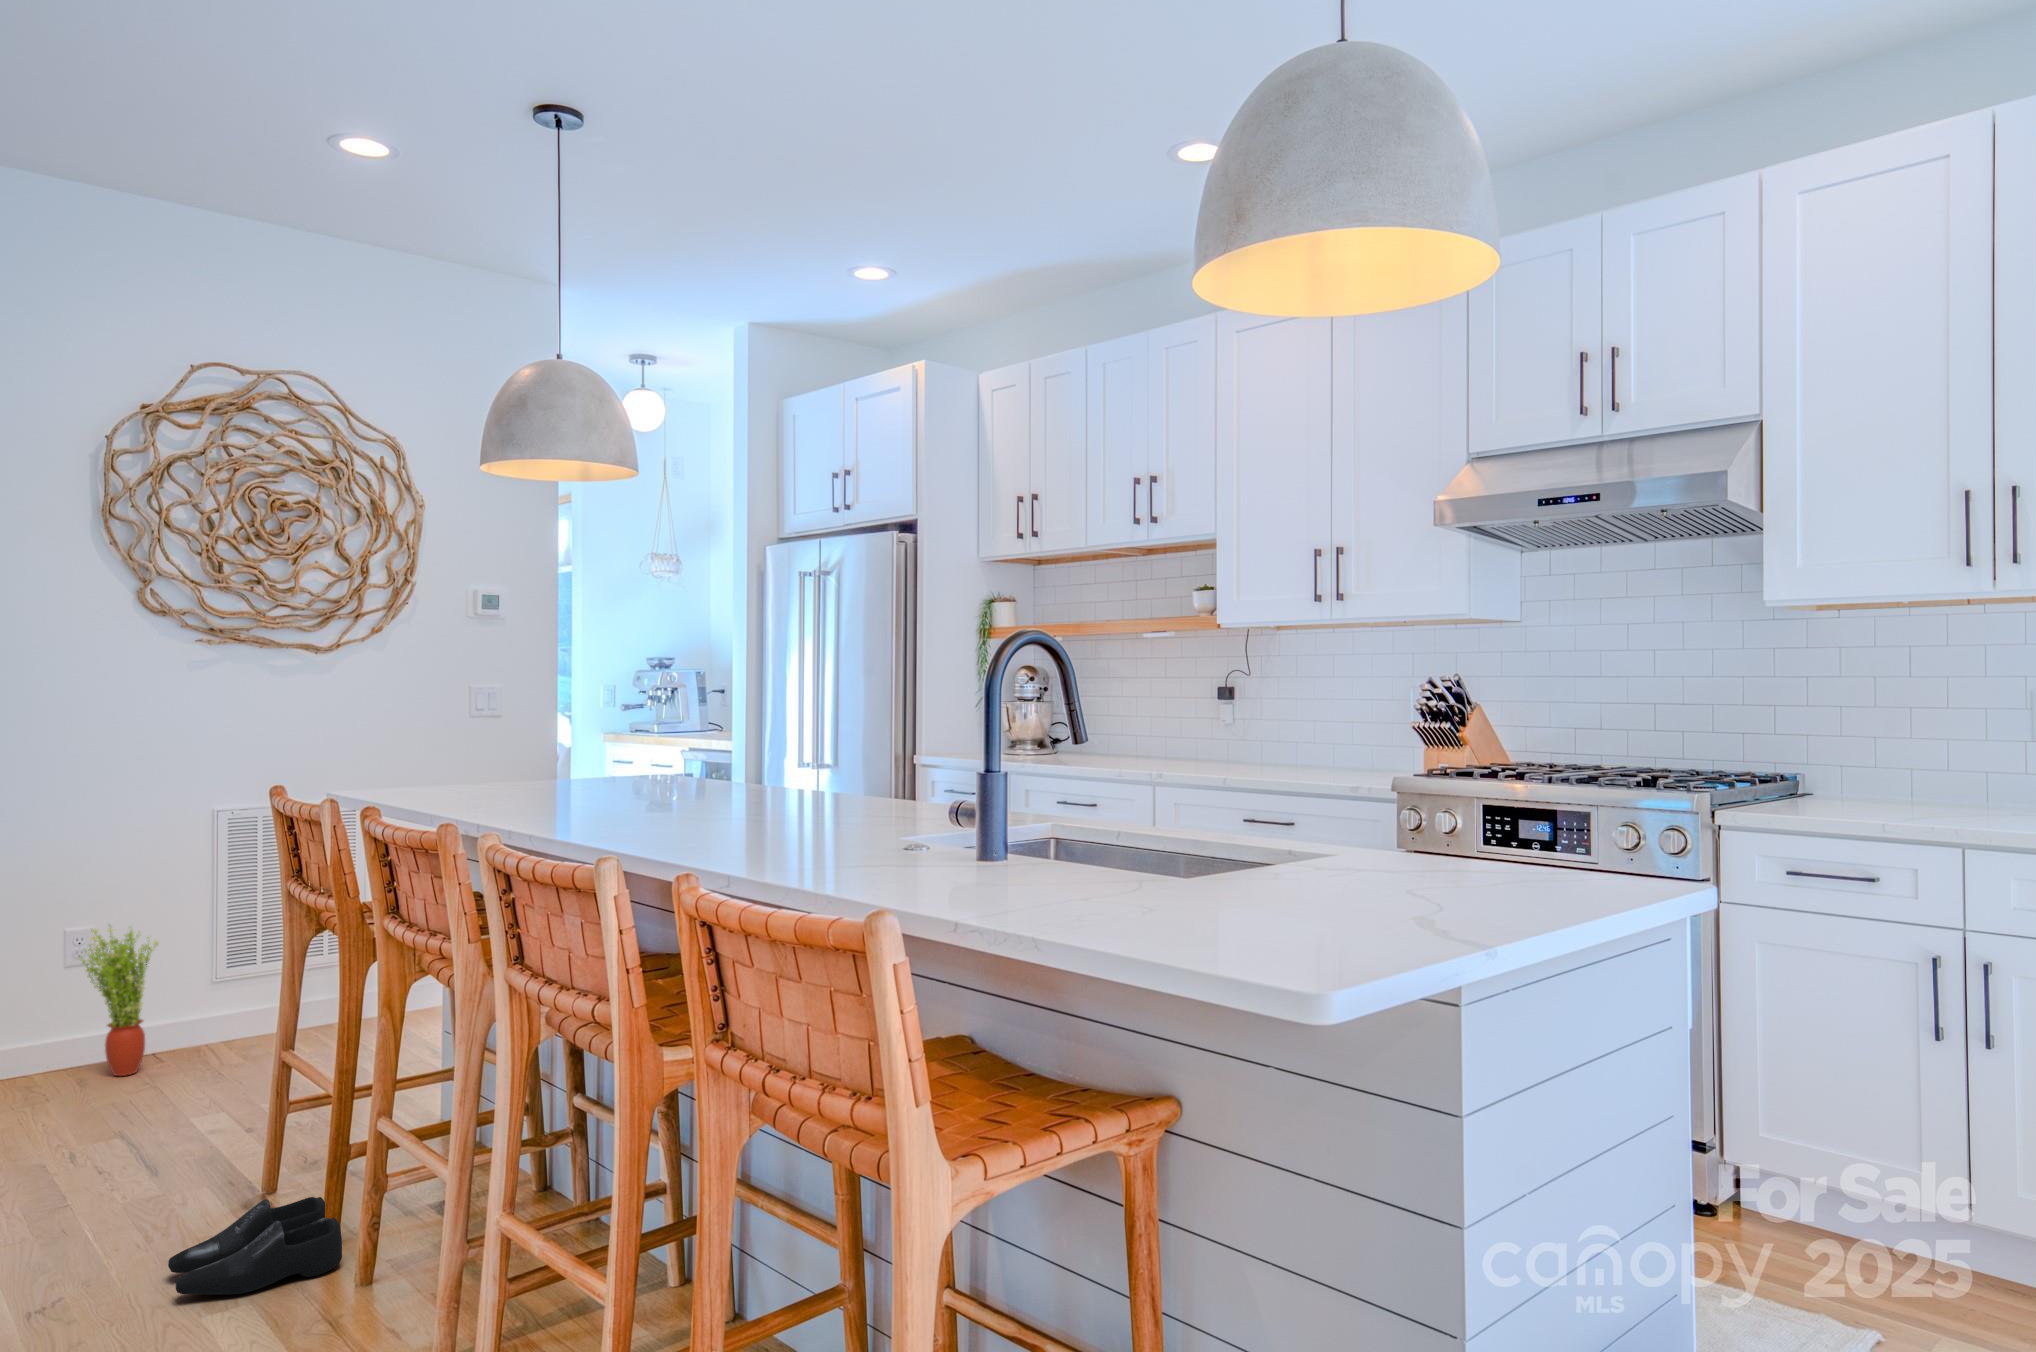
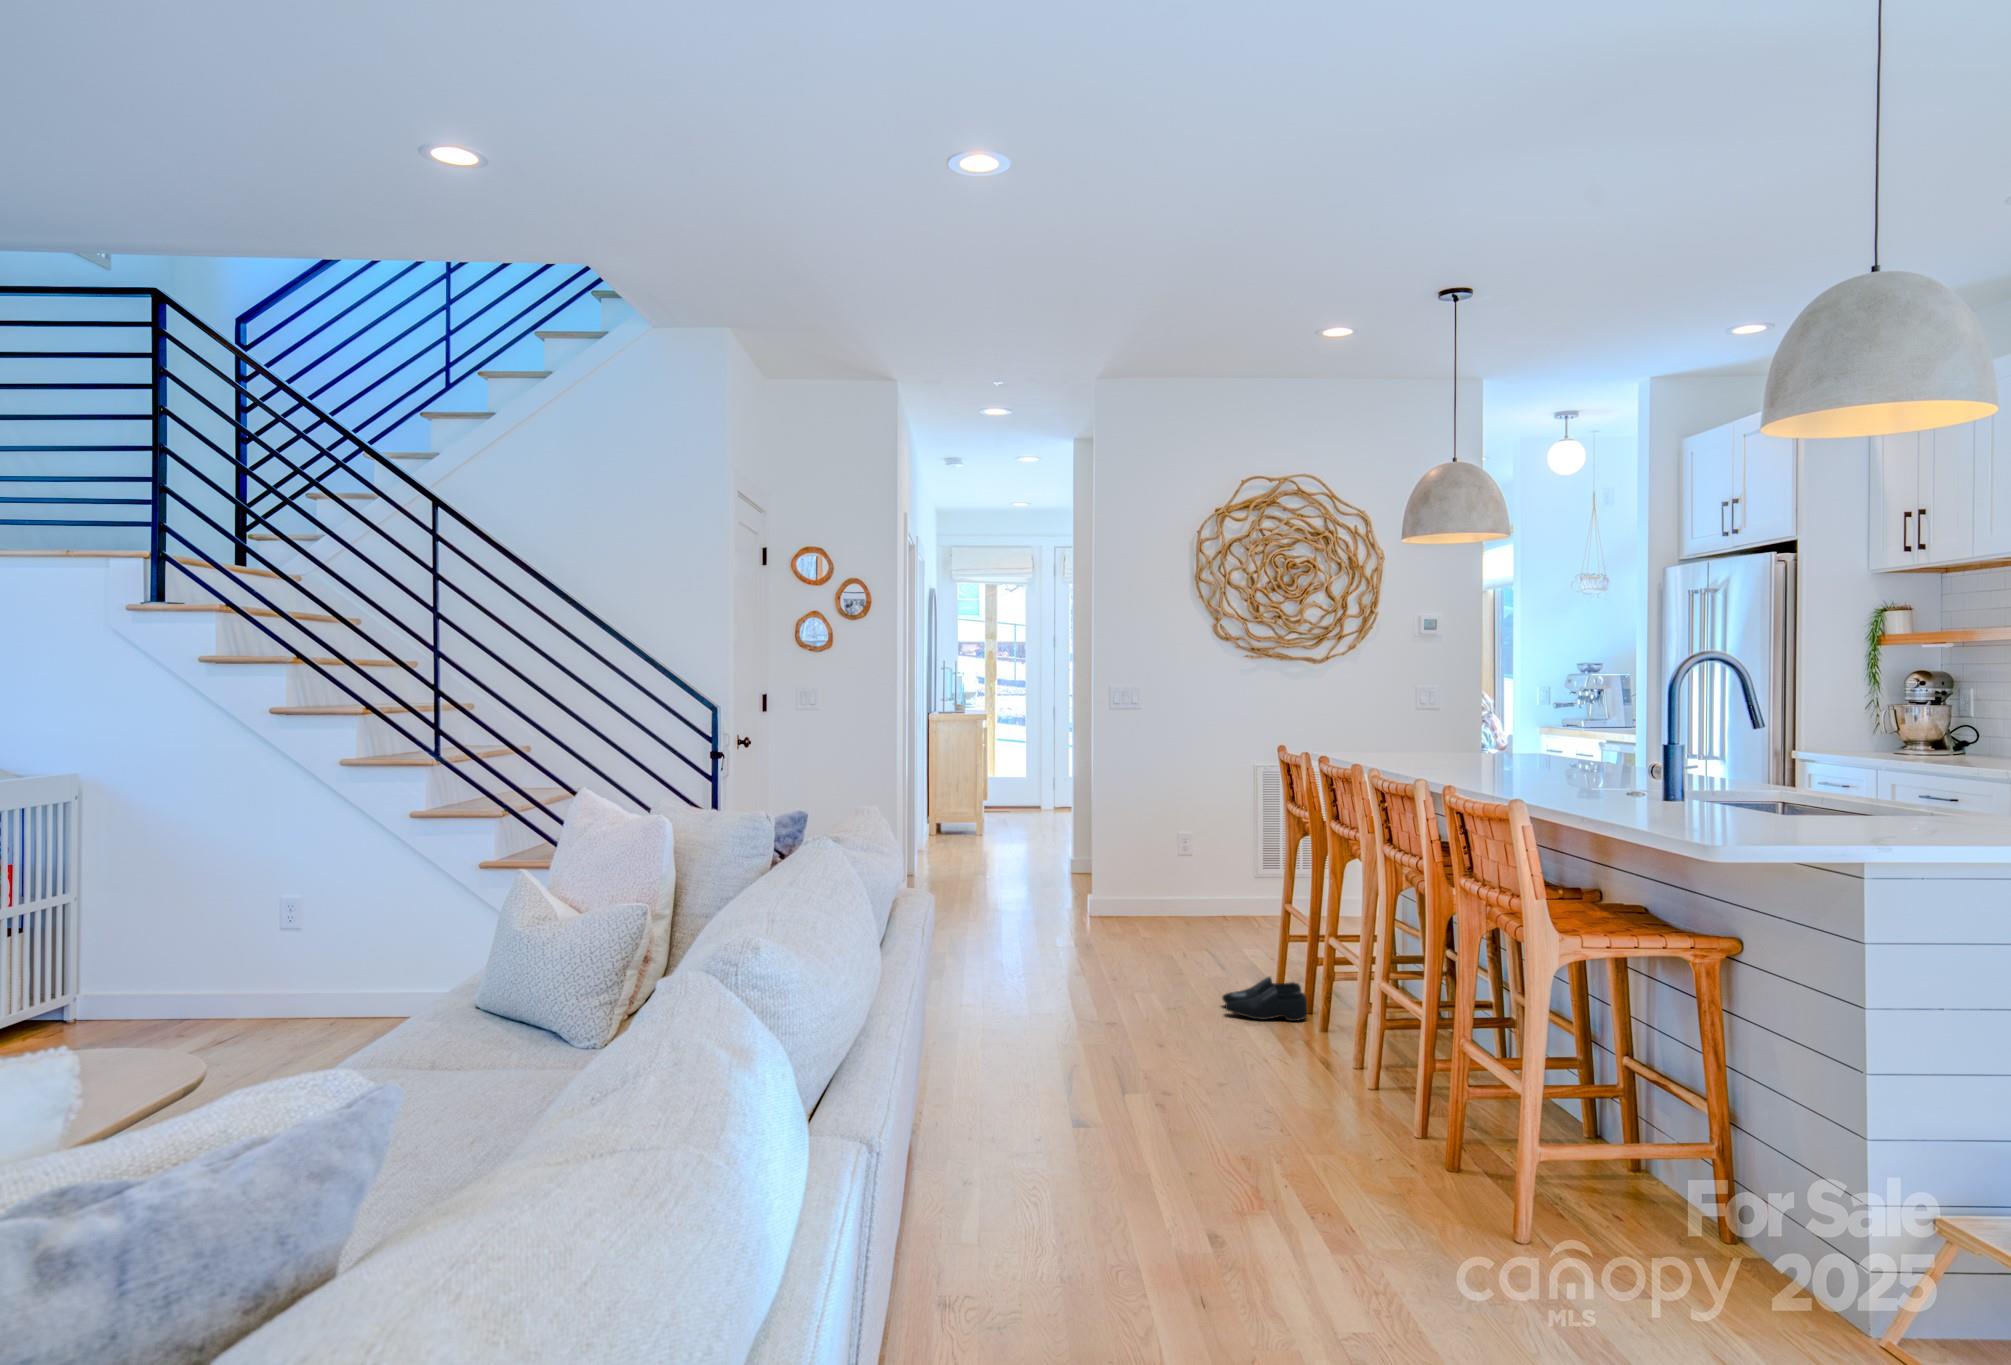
potted plant: present [81,925,158,1076] -> none [1185,825,1225,917]

